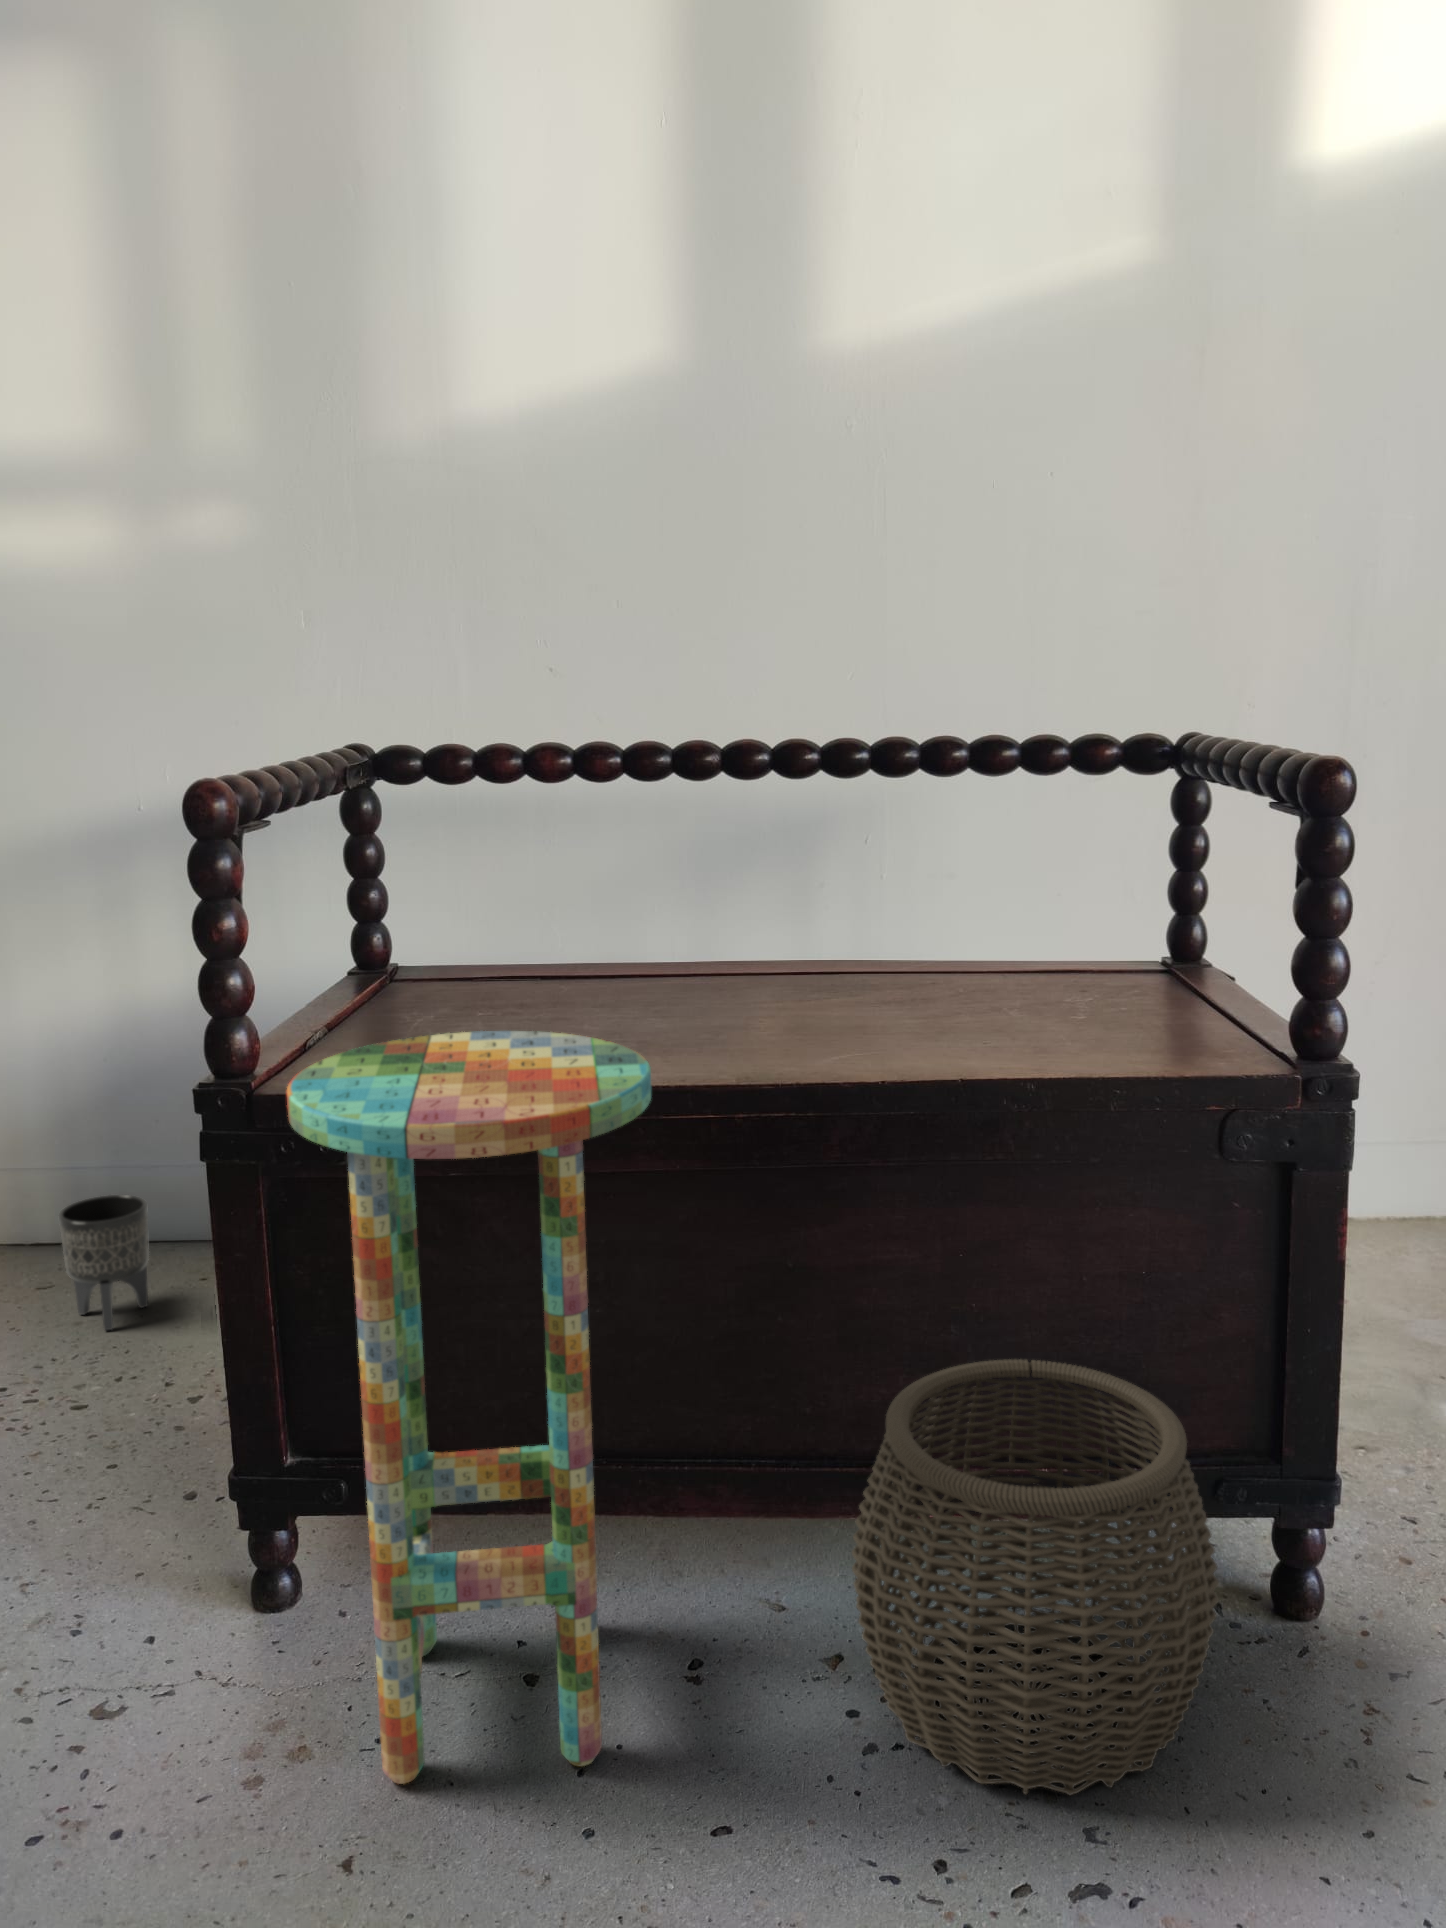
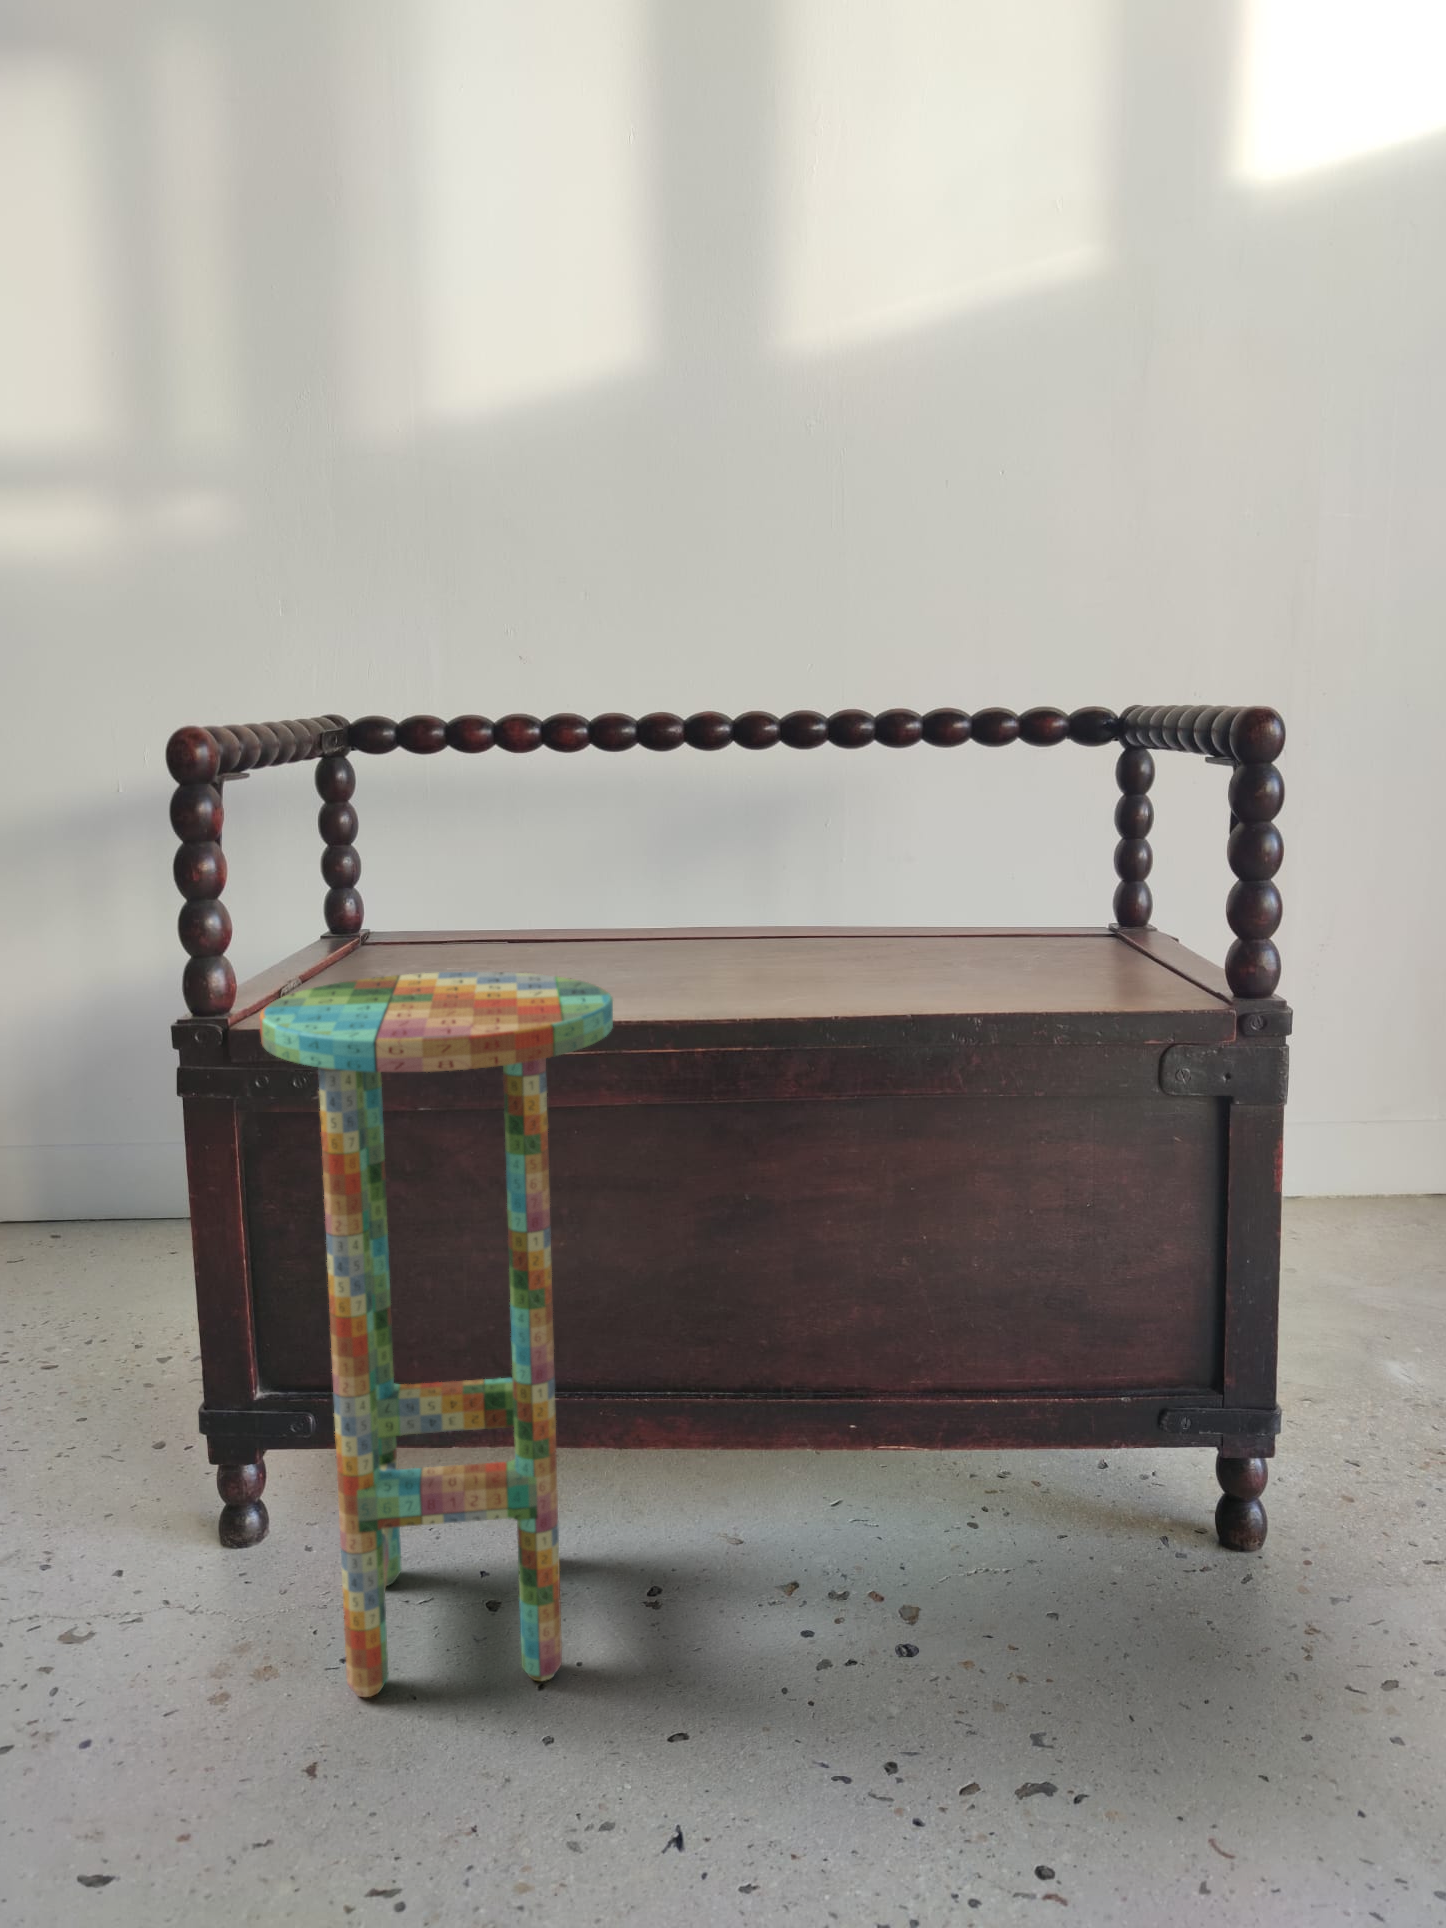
planter: present [59,1195,149,1330] -> none [31,1168,119,1300]
woven basket: present [852,1359,1219,1795] -> none [807,1293,1162,1704]

